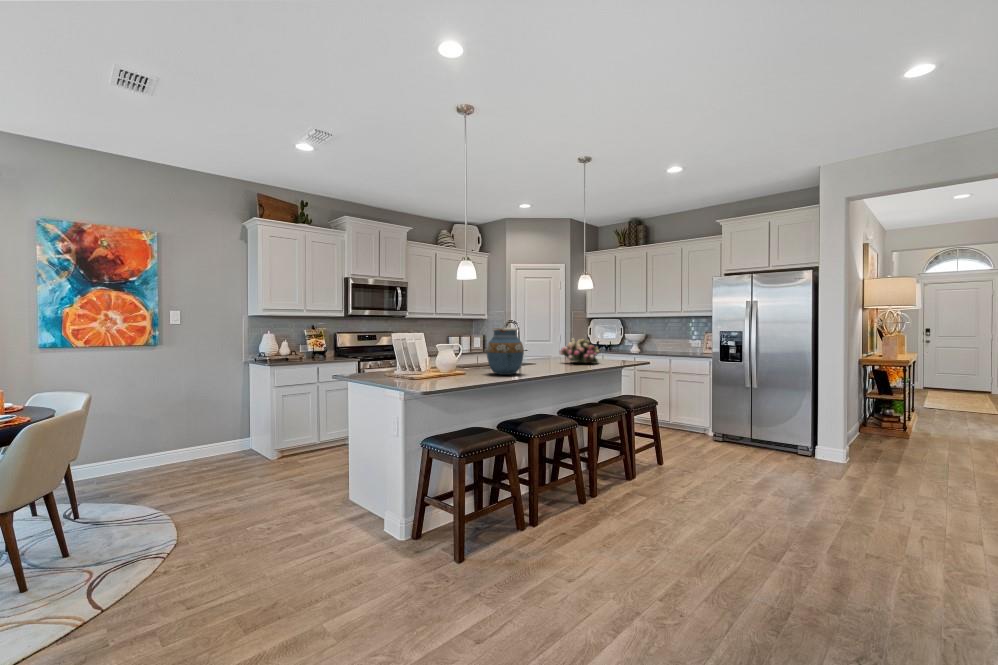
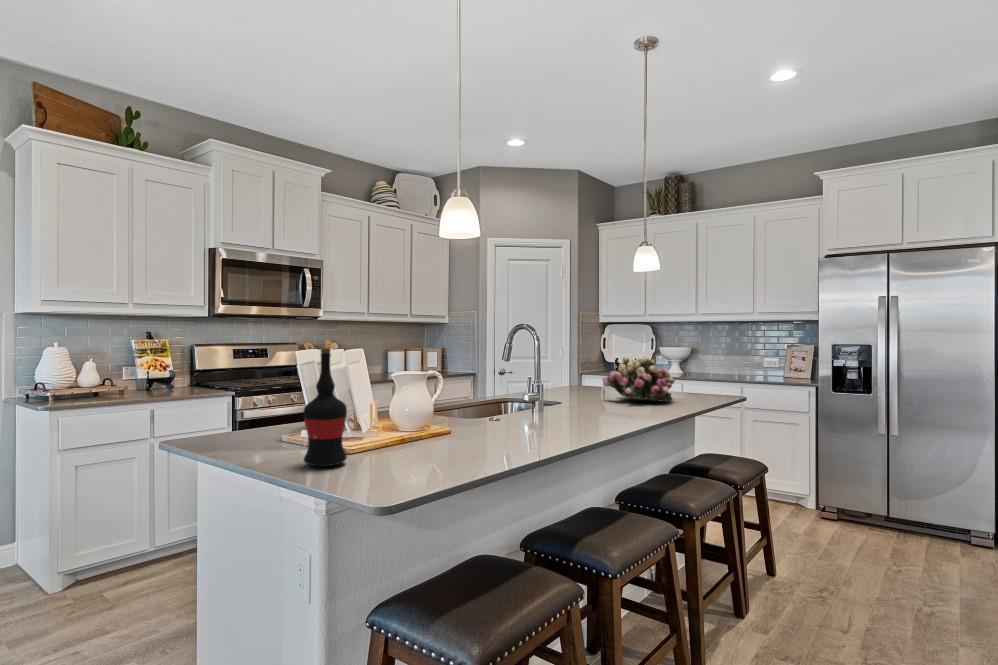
vase: present [487,328,524,375] -> none [496,338,572,435]
wine bottle: none [396,332,414,382] -> present [304,348,347,466]

